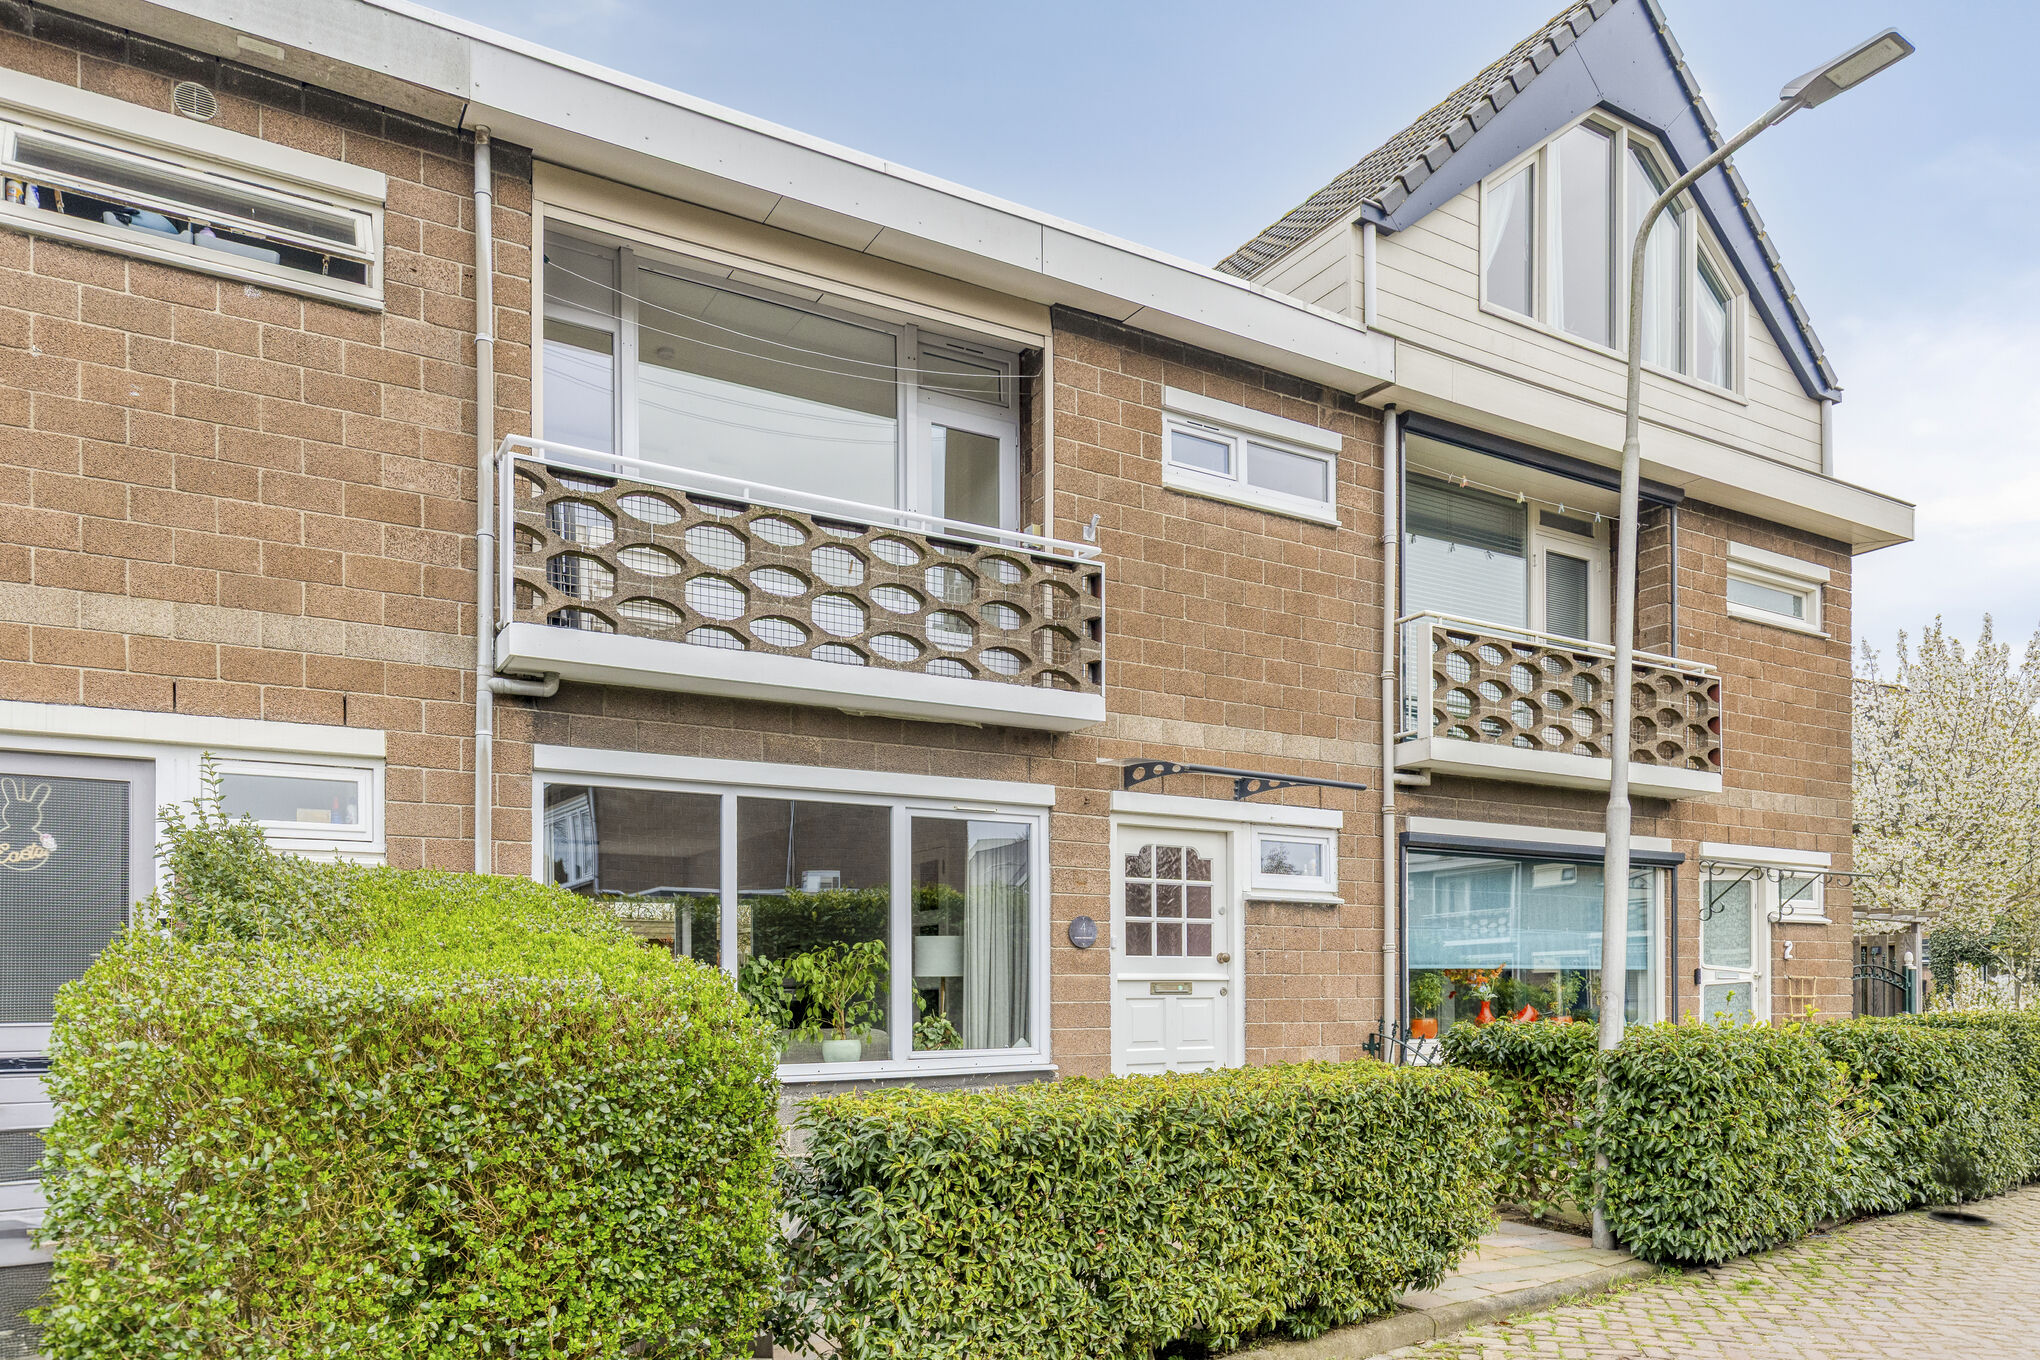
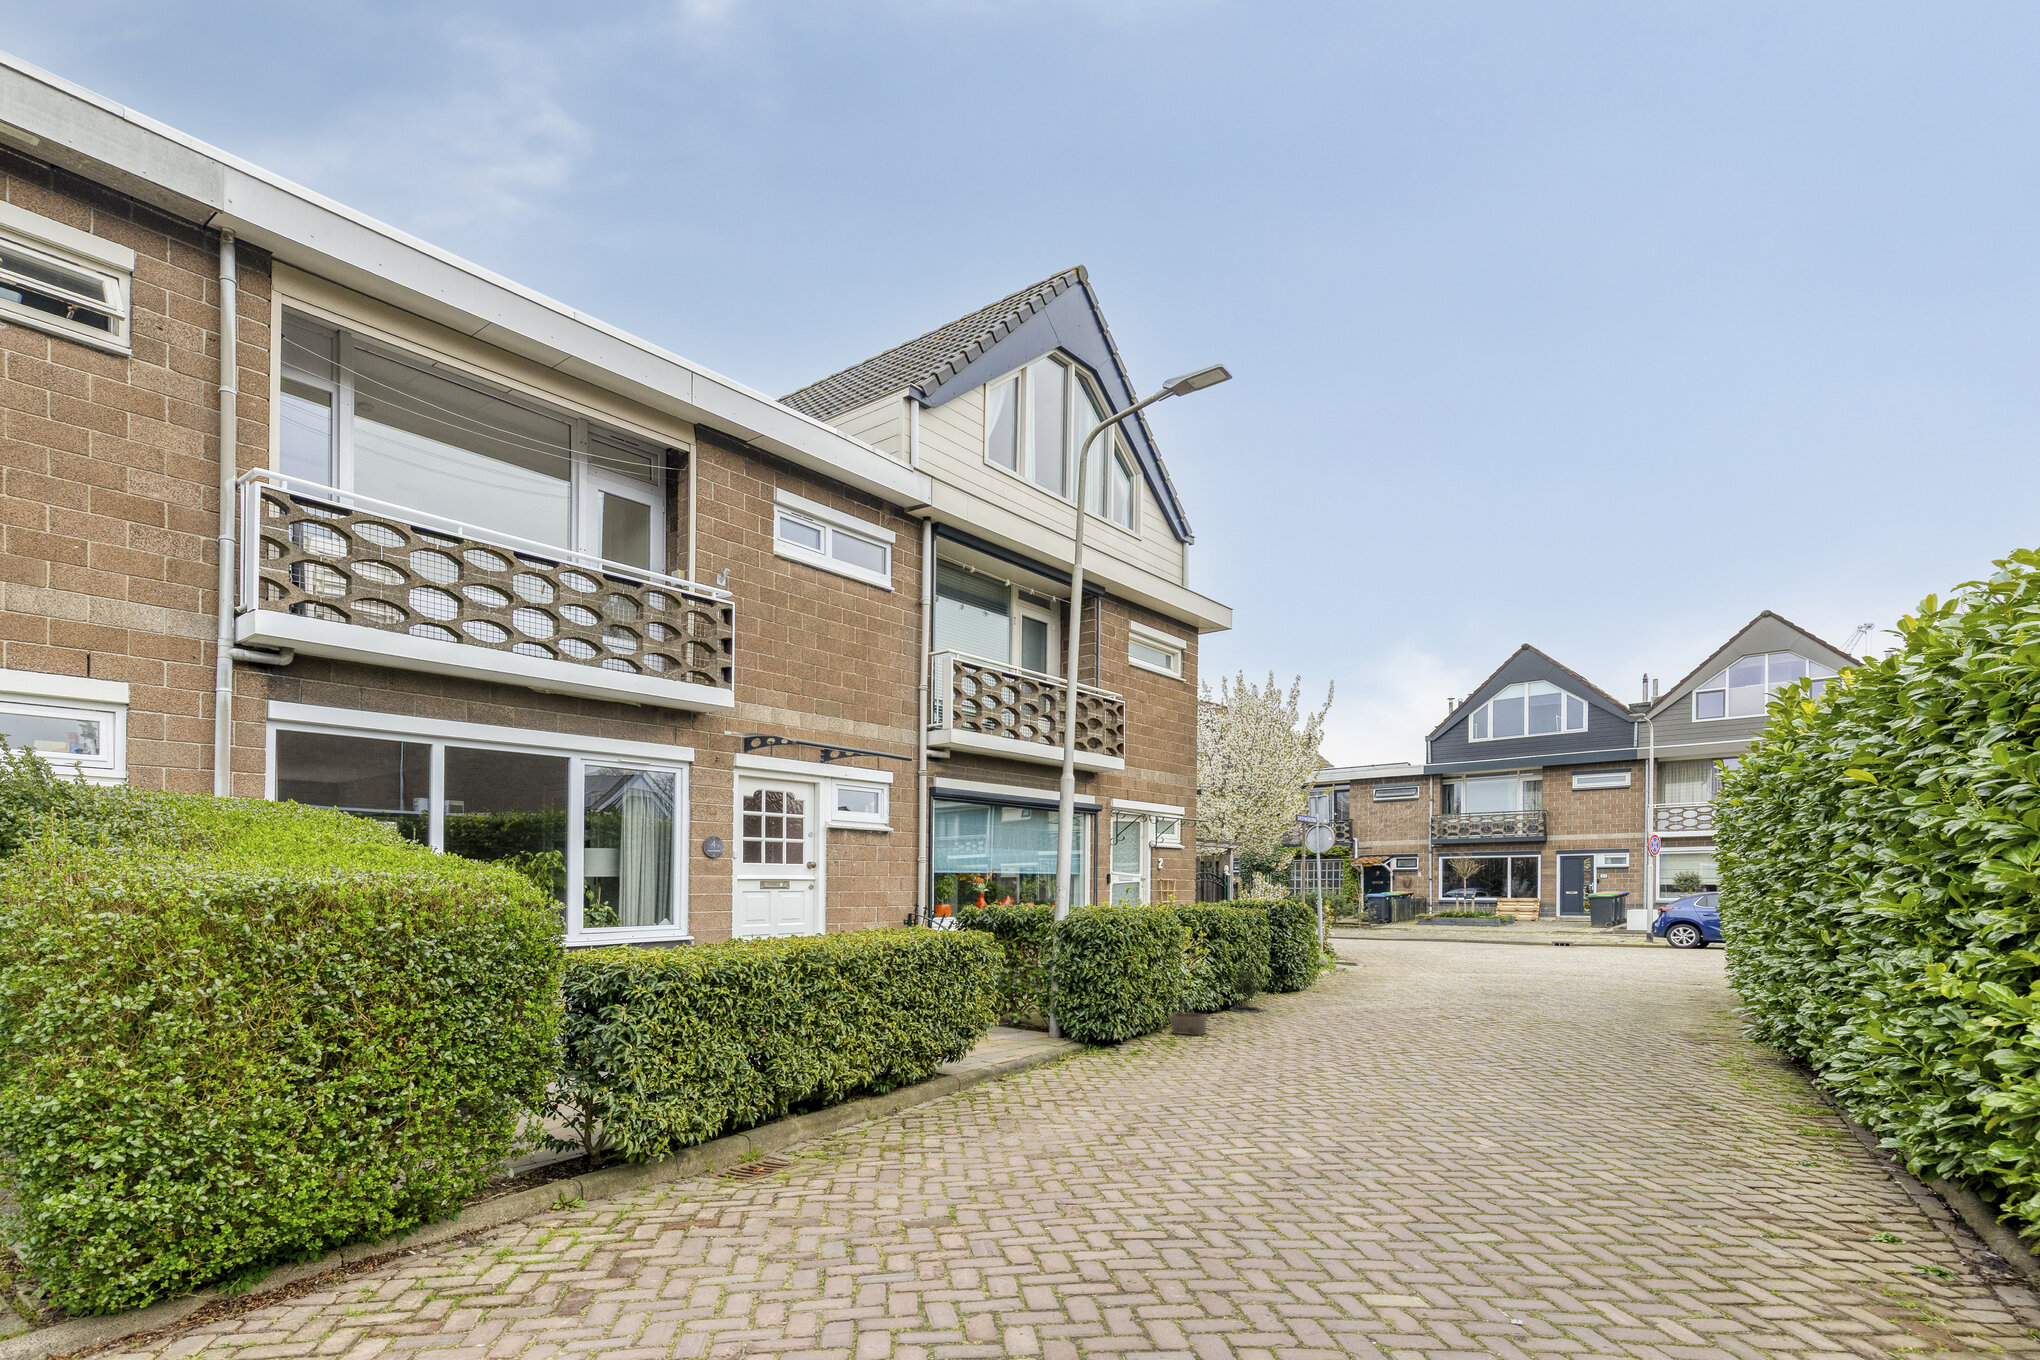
basket: none [1809,1202,1884,1265] -> present [1169,1001,1207,1035]

